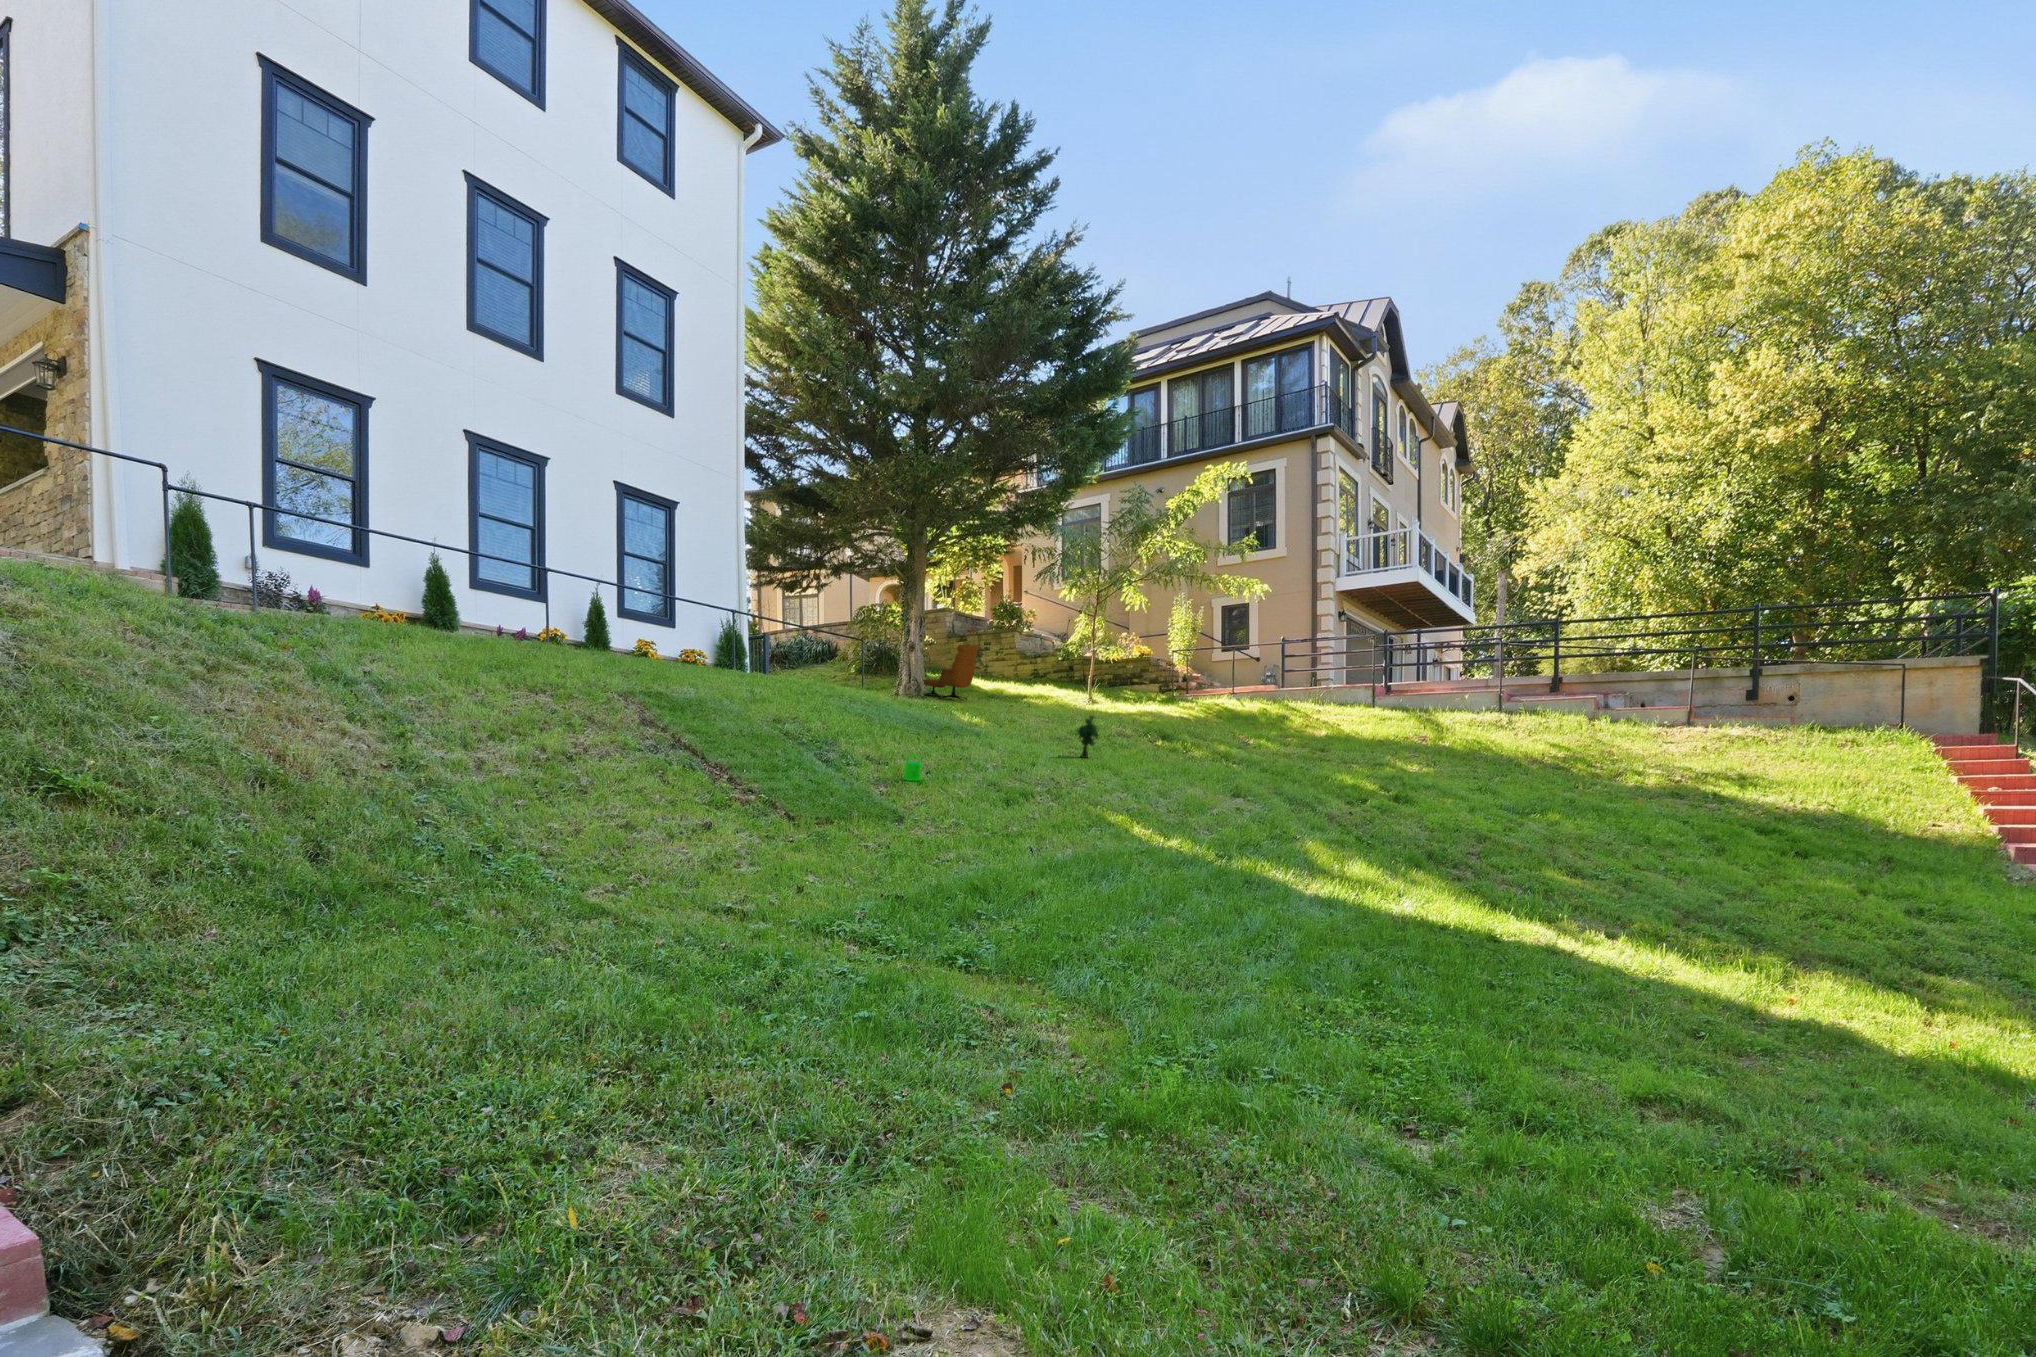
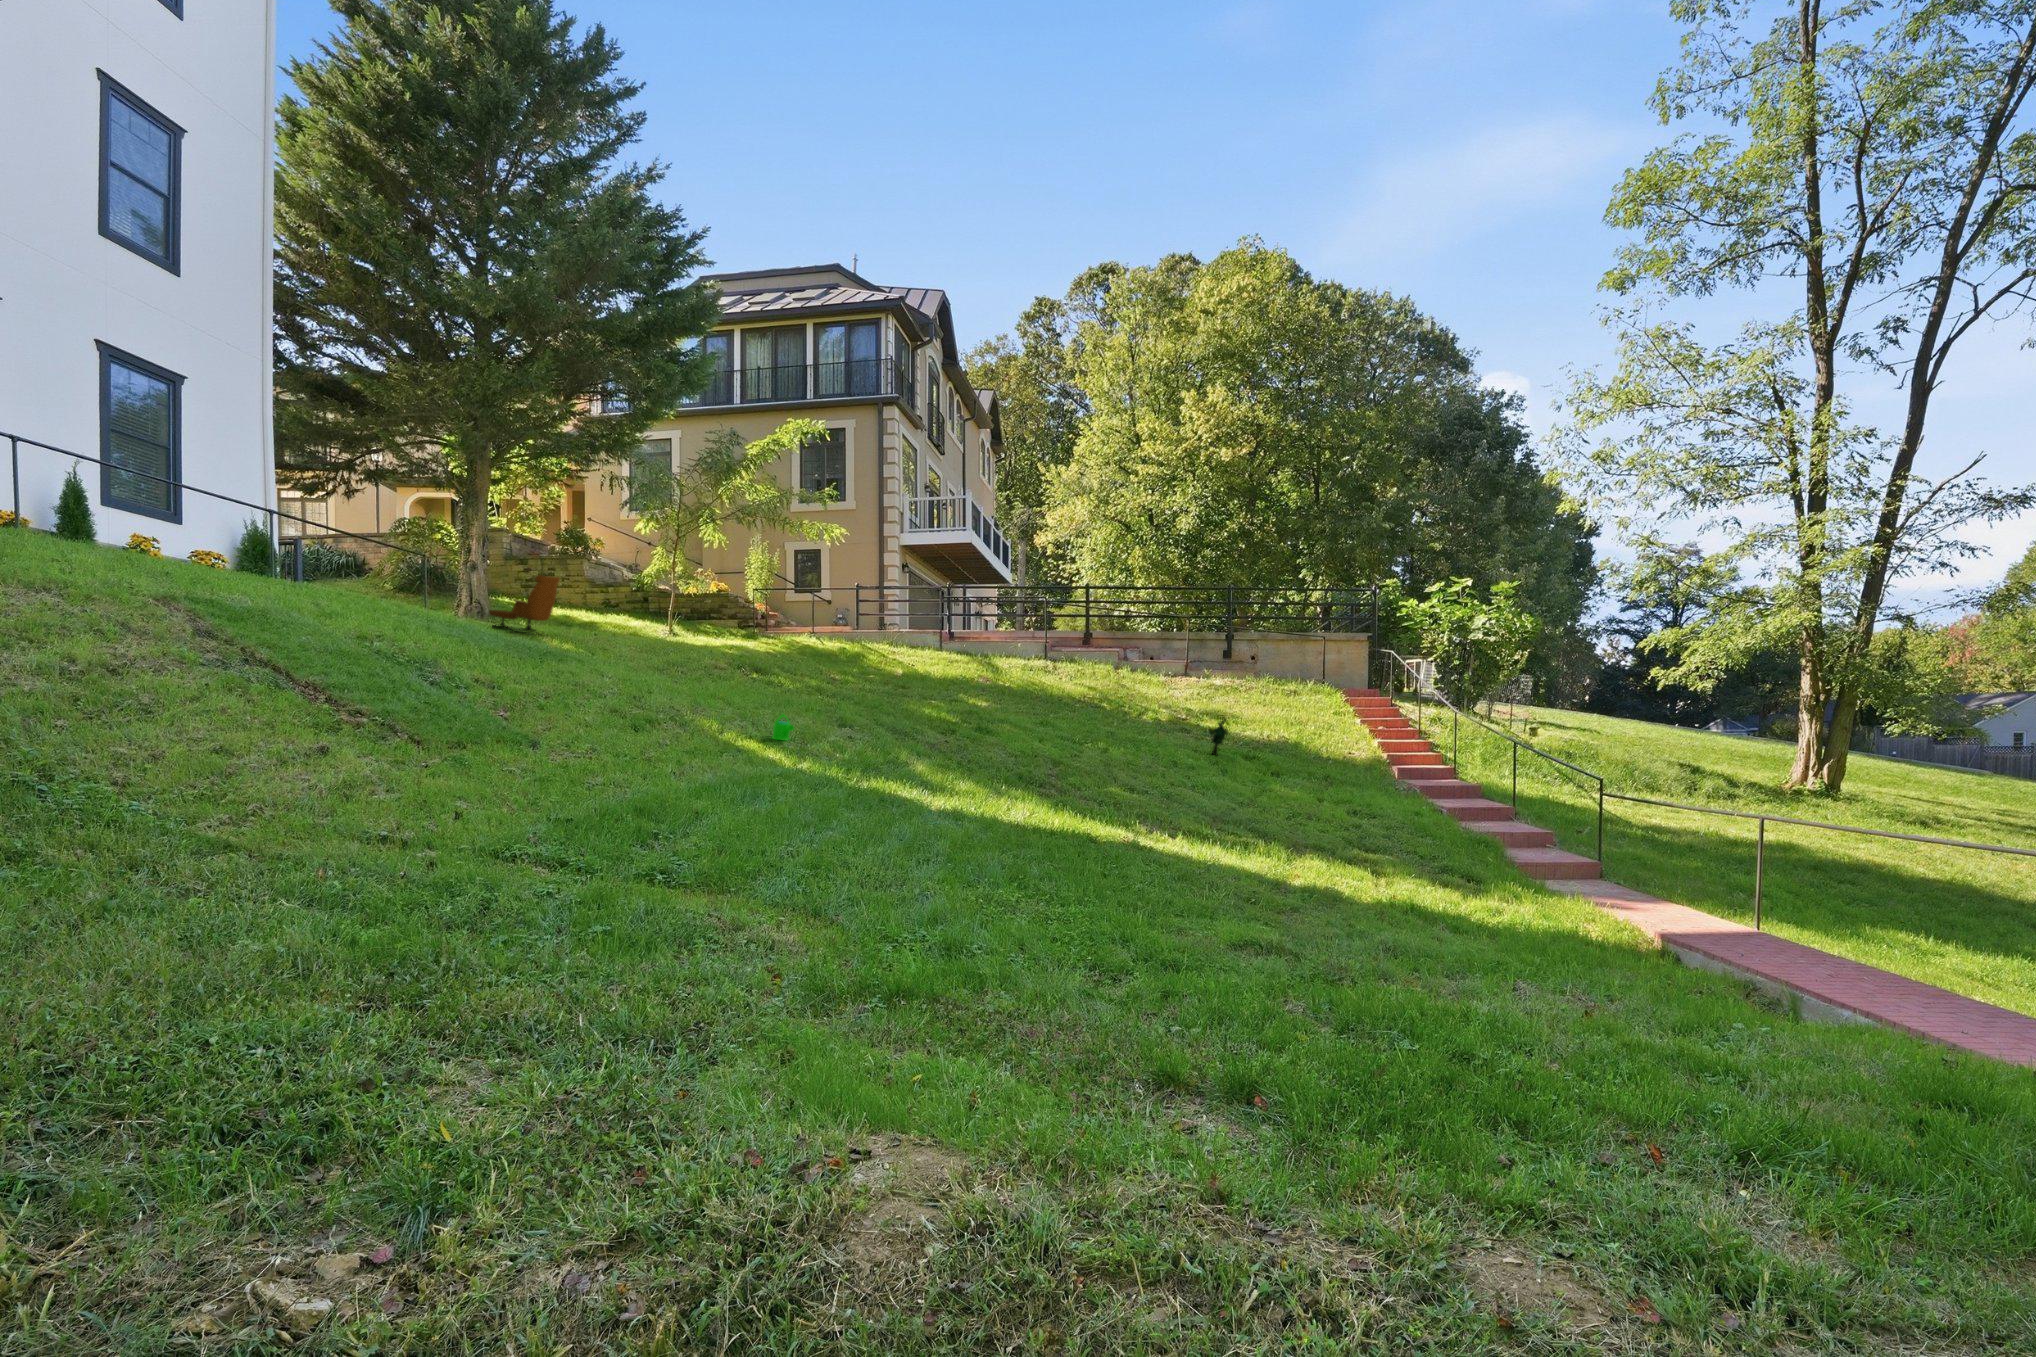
decorative plant: present [1077,716,1099,758] -> present [1209,720,1228,755]
watering can: present [904,754,922,781] -> present [772,715,794,741]

